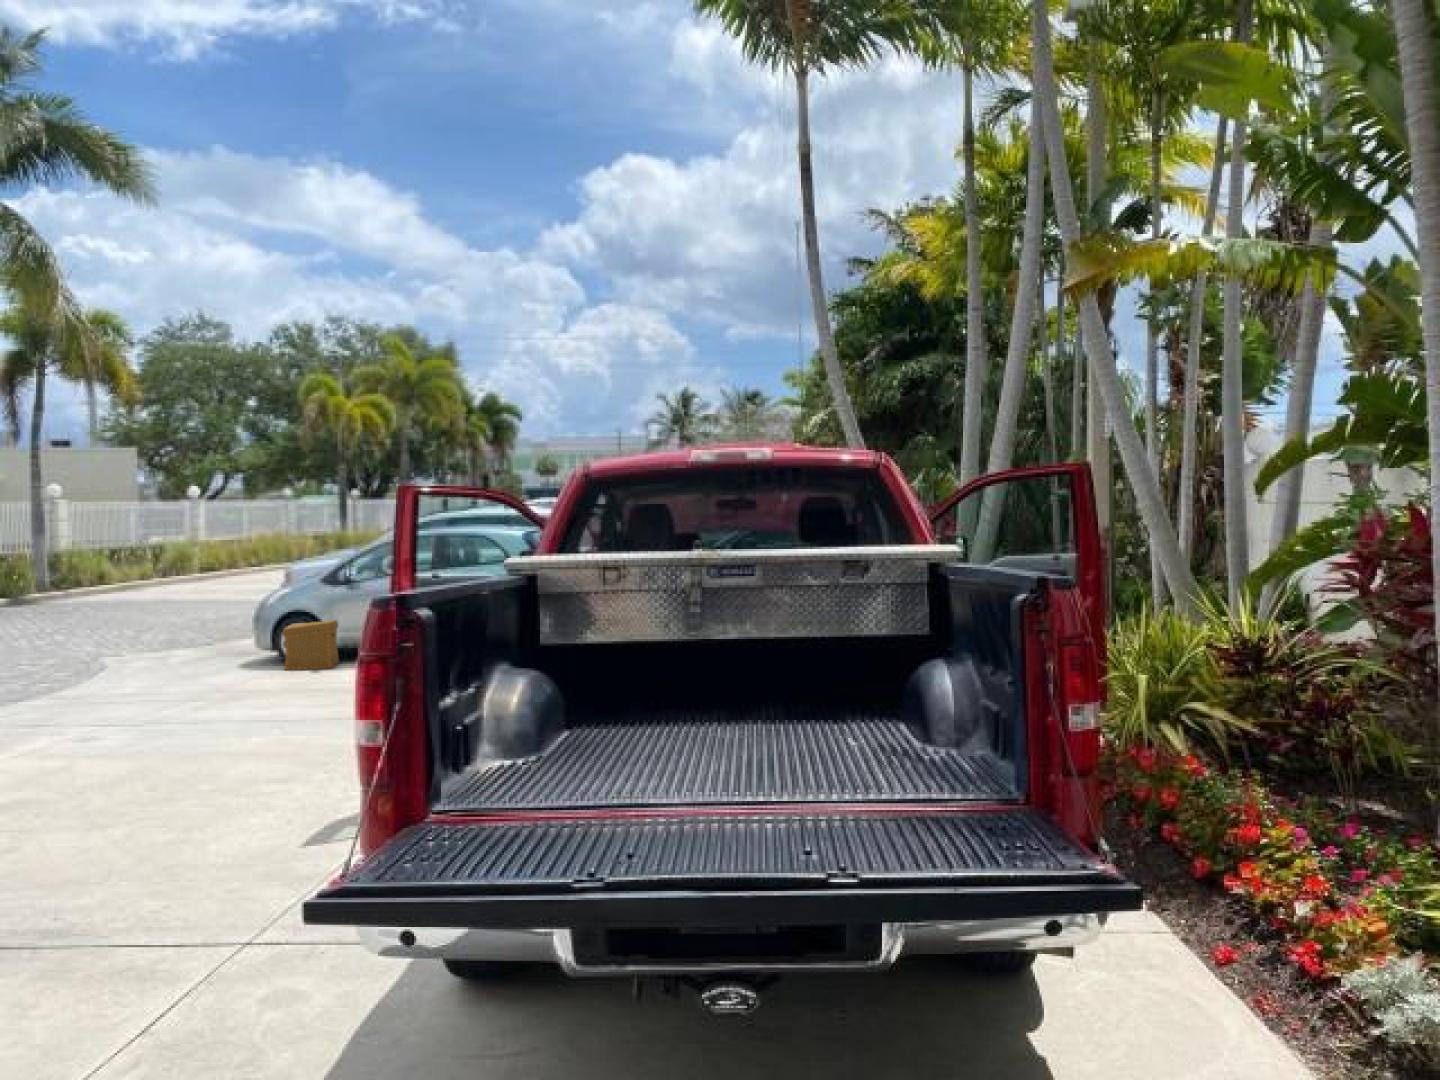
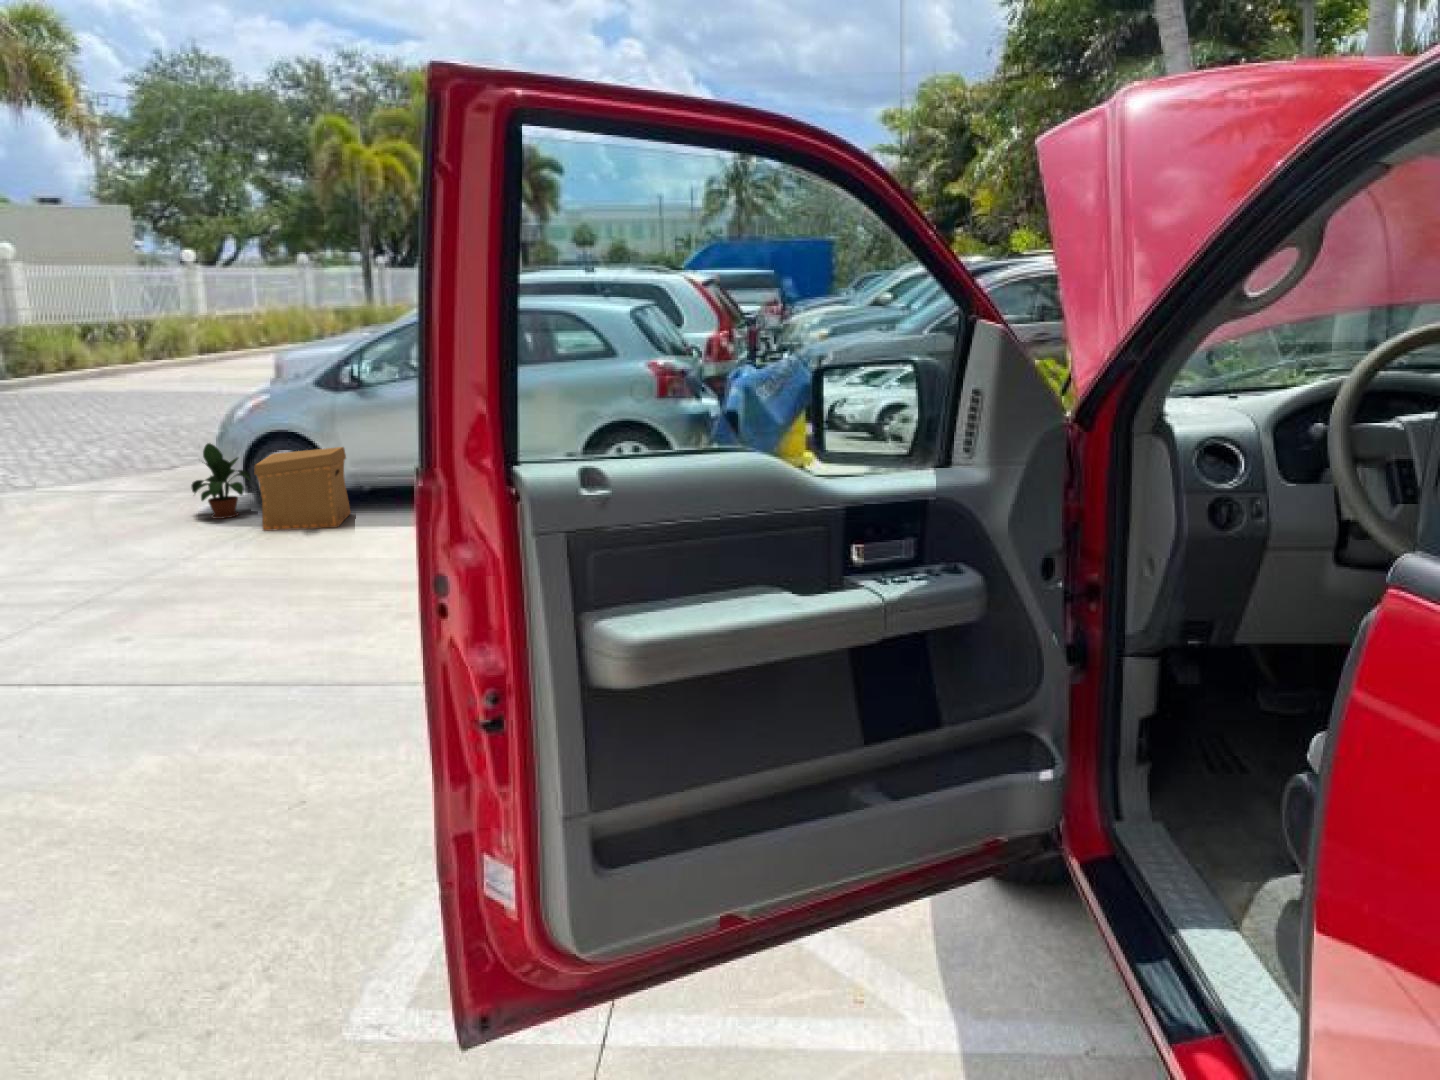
potted plant: none [239,618,279,665] -> present [191,443,251,519]

